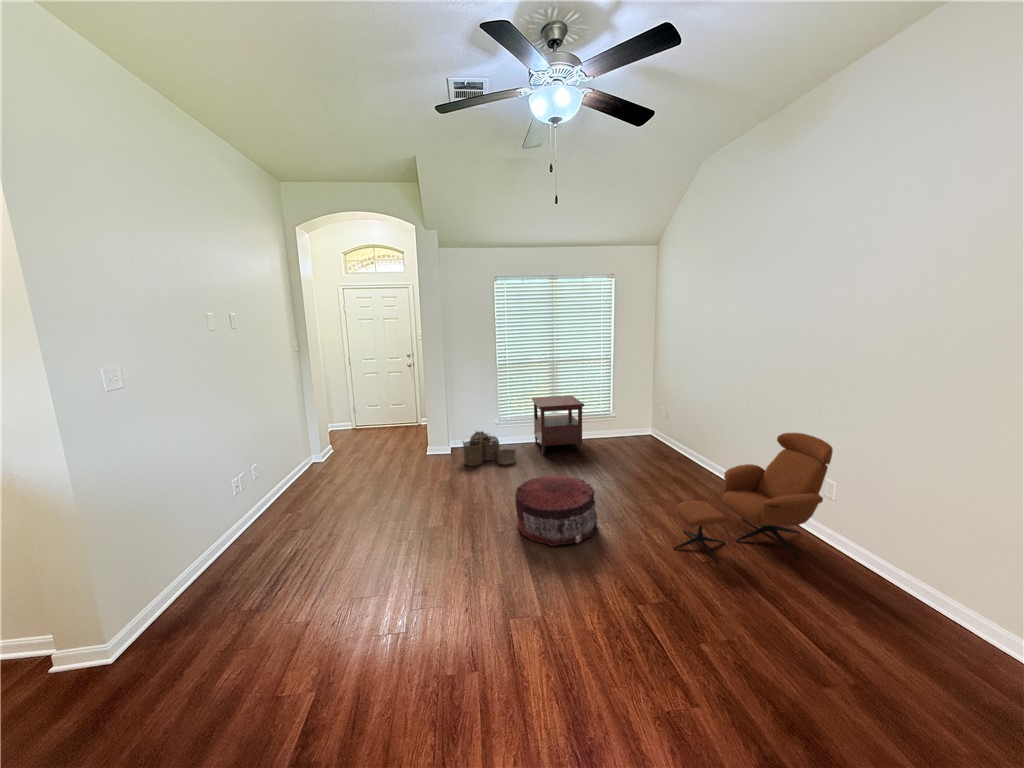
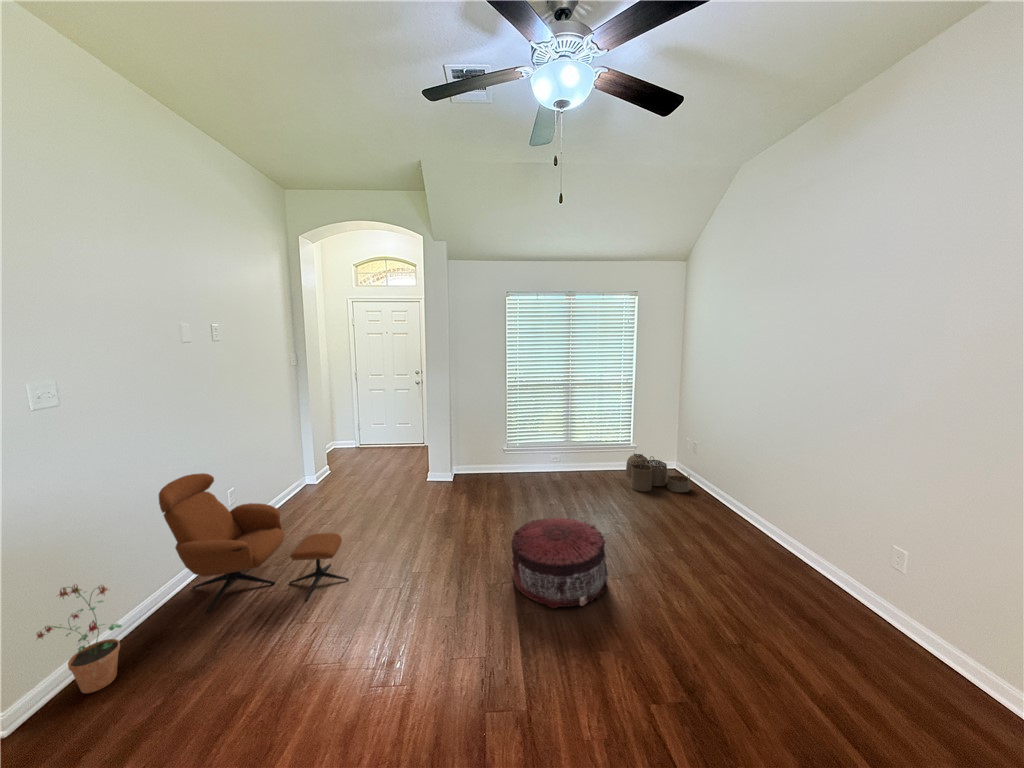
side table: present [532,395,584,455] -> none [544,422,601,488]
woven basket: present [463,432,516,466] -> present [626,453,690,493]
lounge chair: present [674,433,833,562] -> present [159,473,349,613]
potted plant: none [124,542,195,633] -> present [37,584,122,693]

